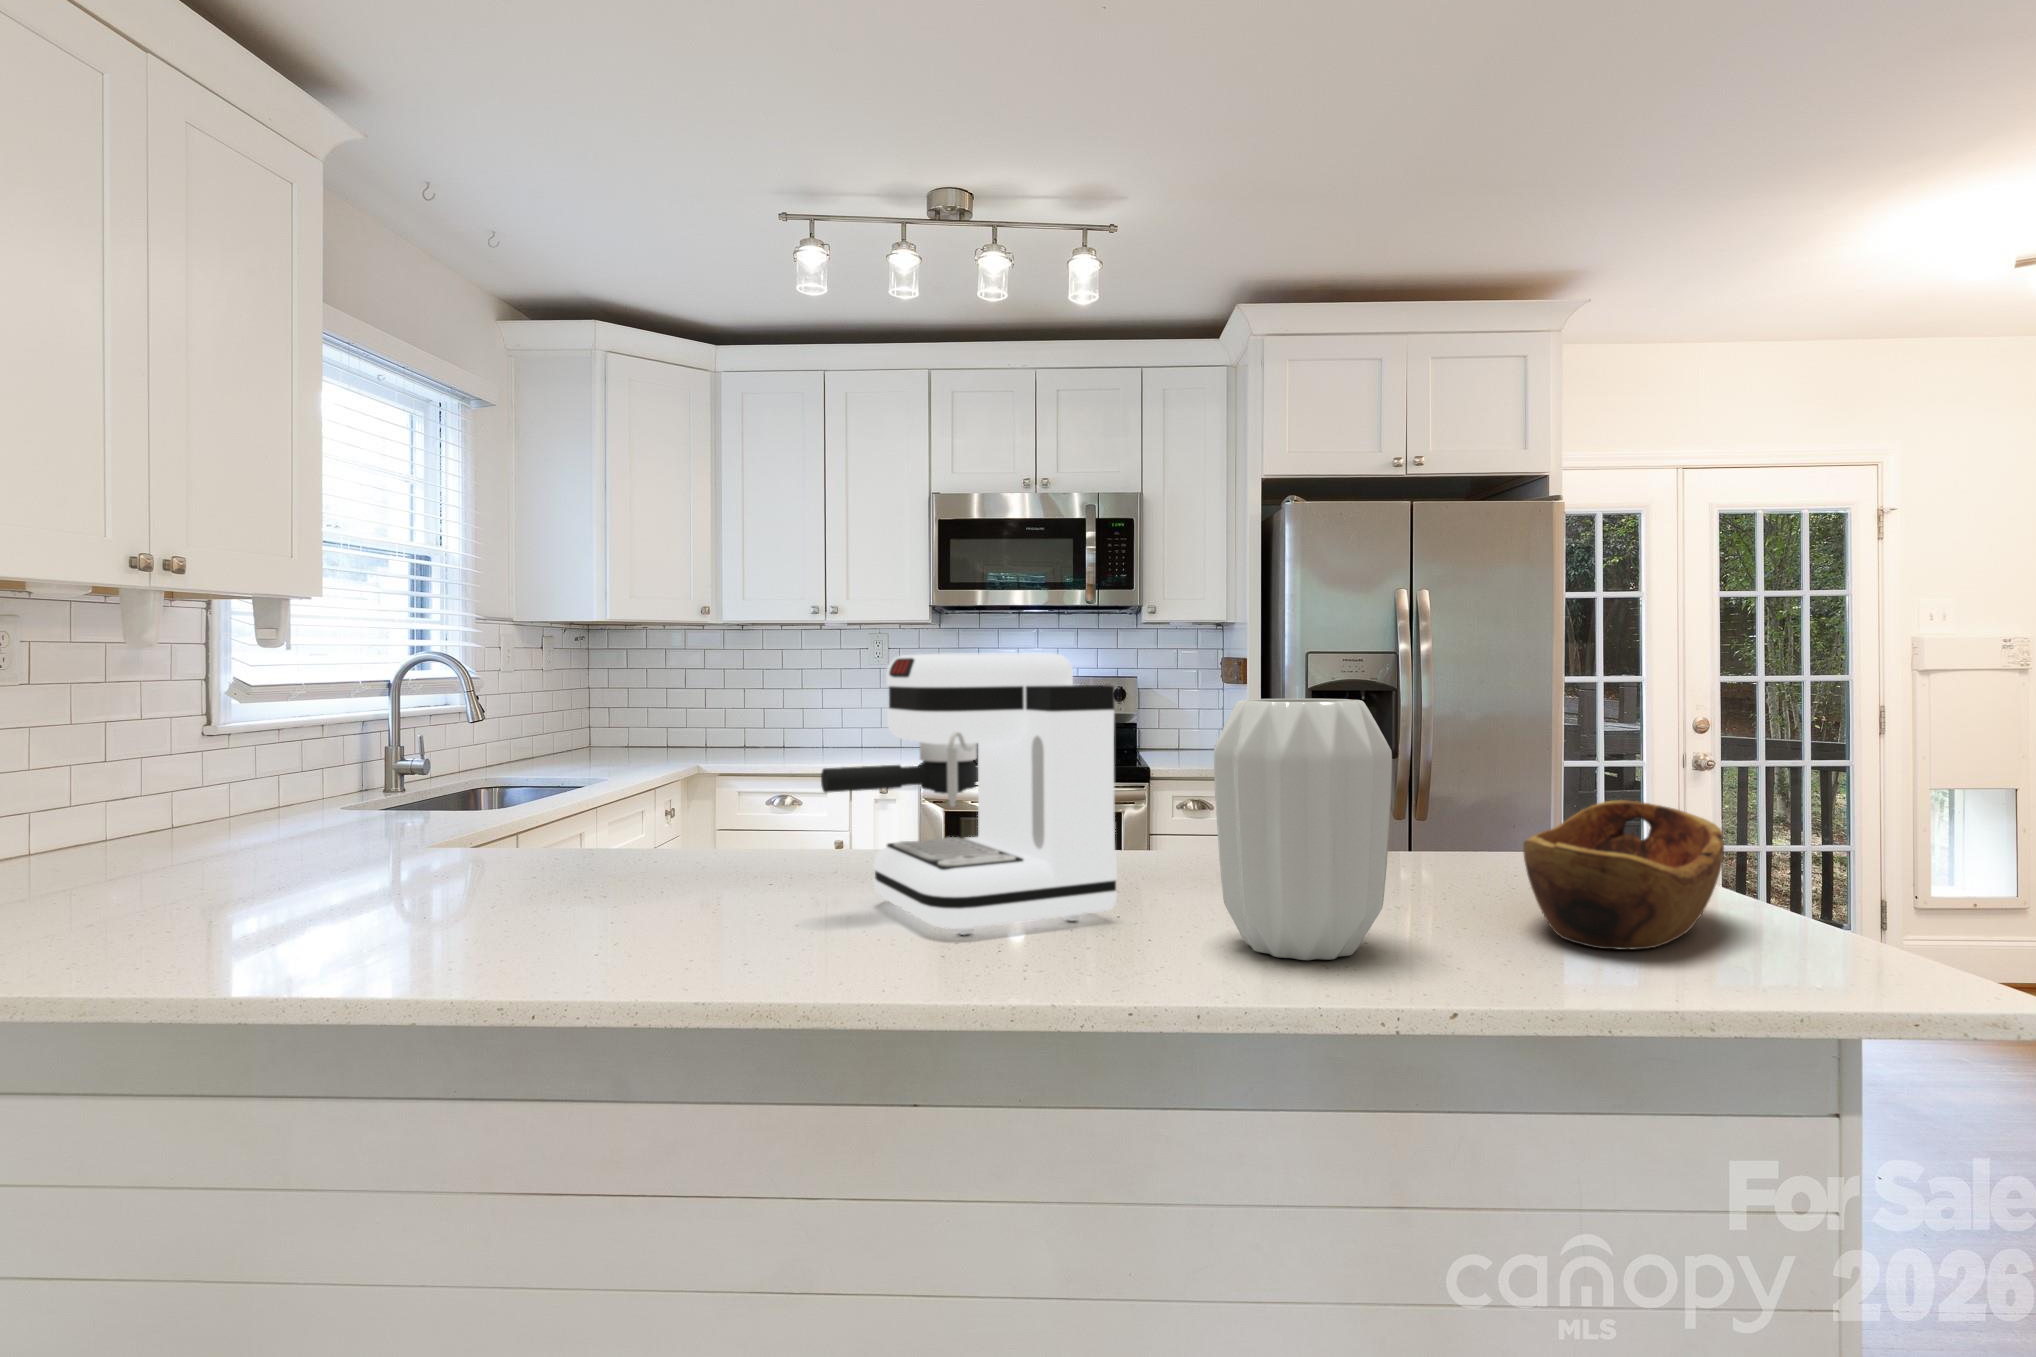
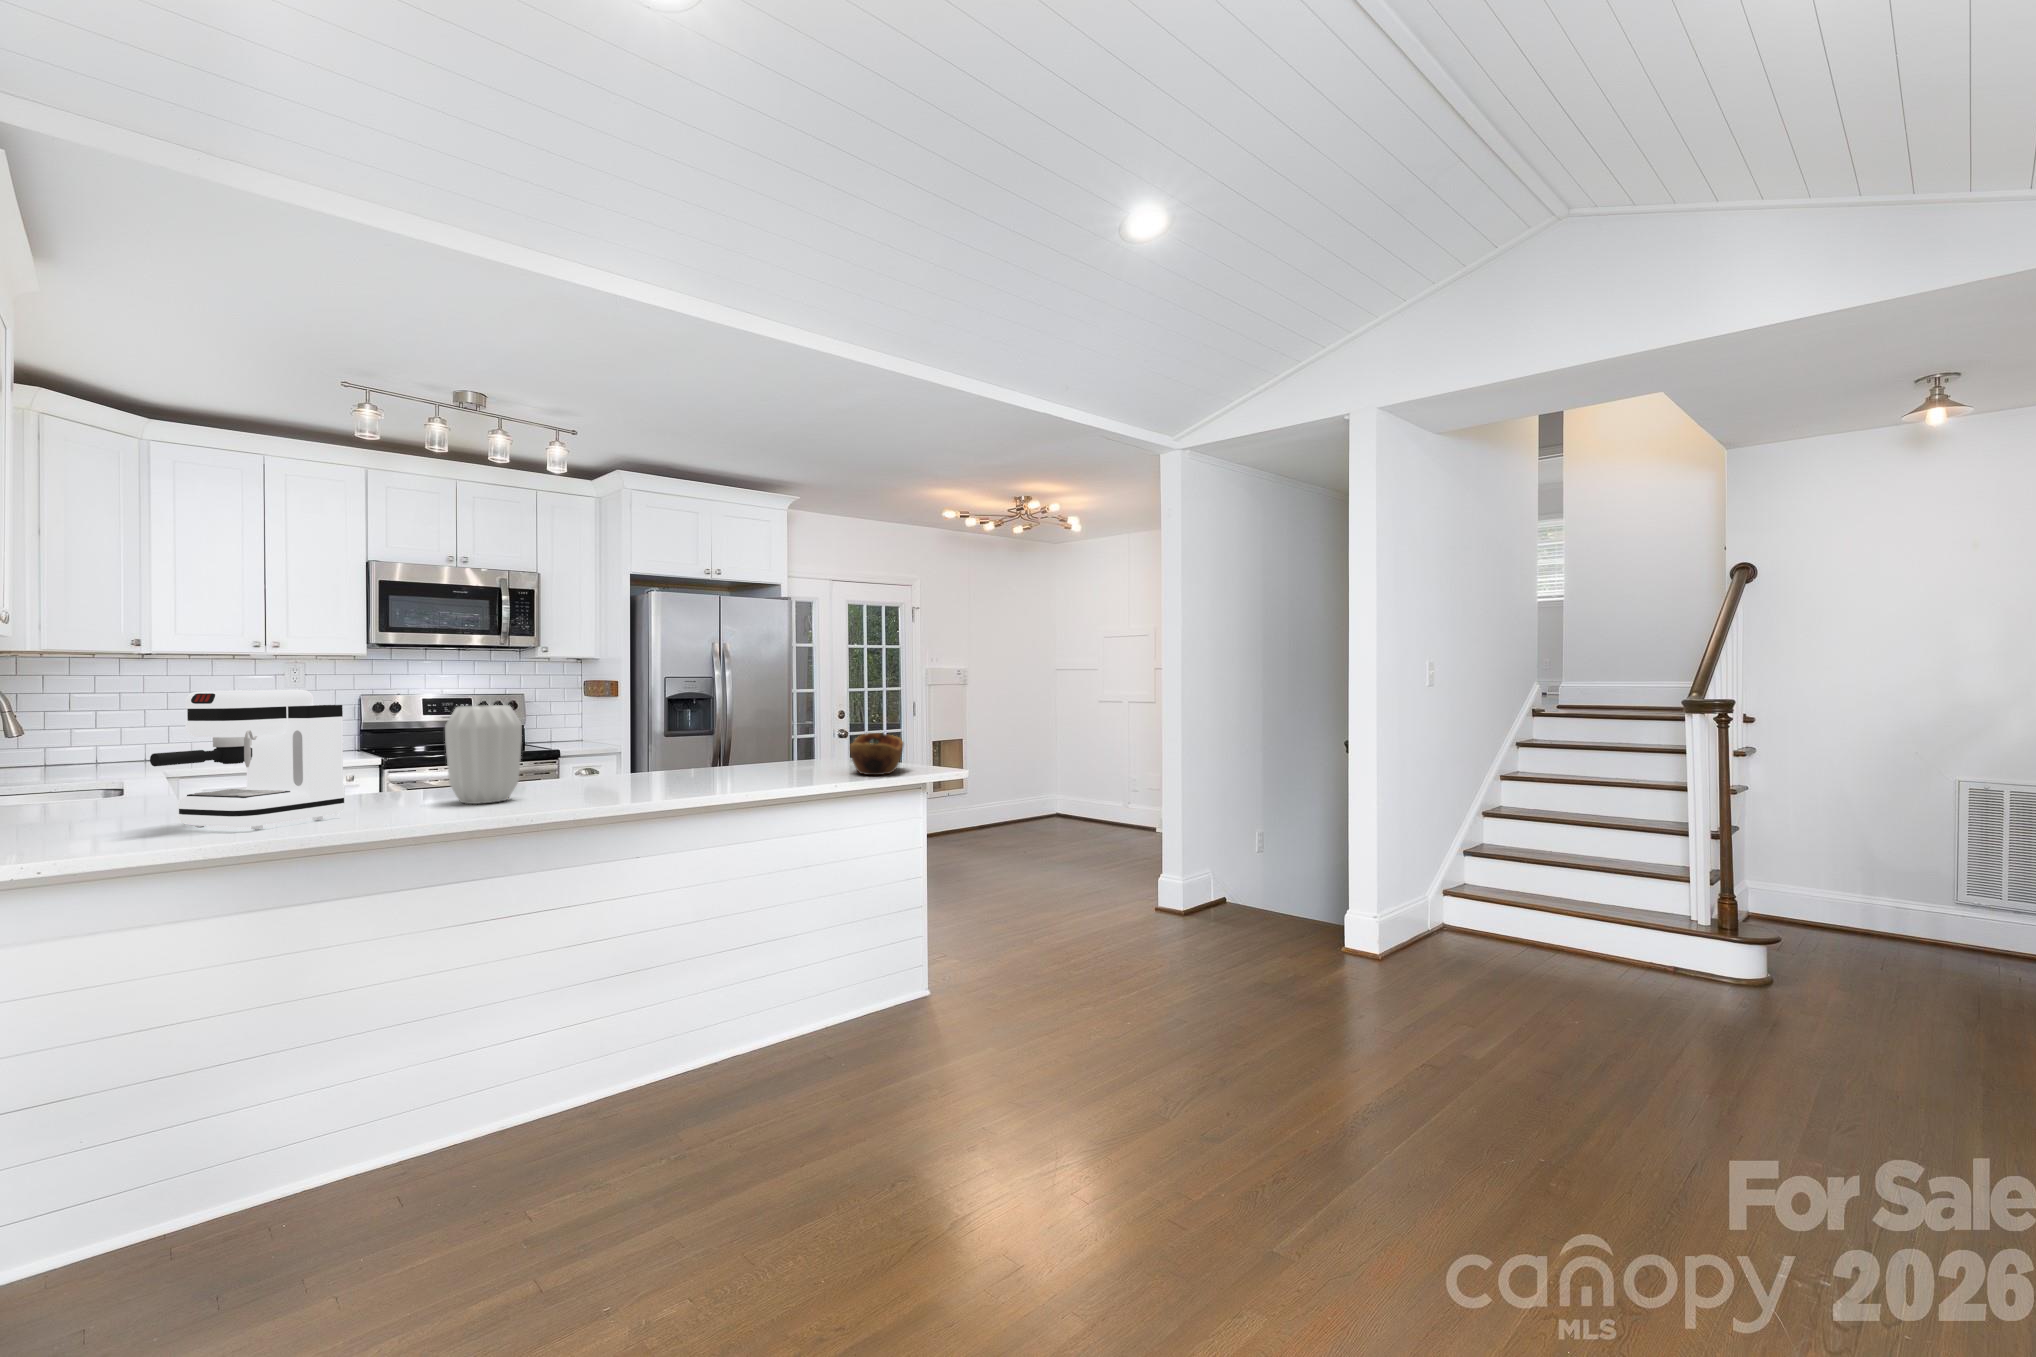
coffee maker: present [821,654,1117,935] -> present [150,690,345,829]
vase: present [1214,698,1392,960] -> present [445,705,522,804]

